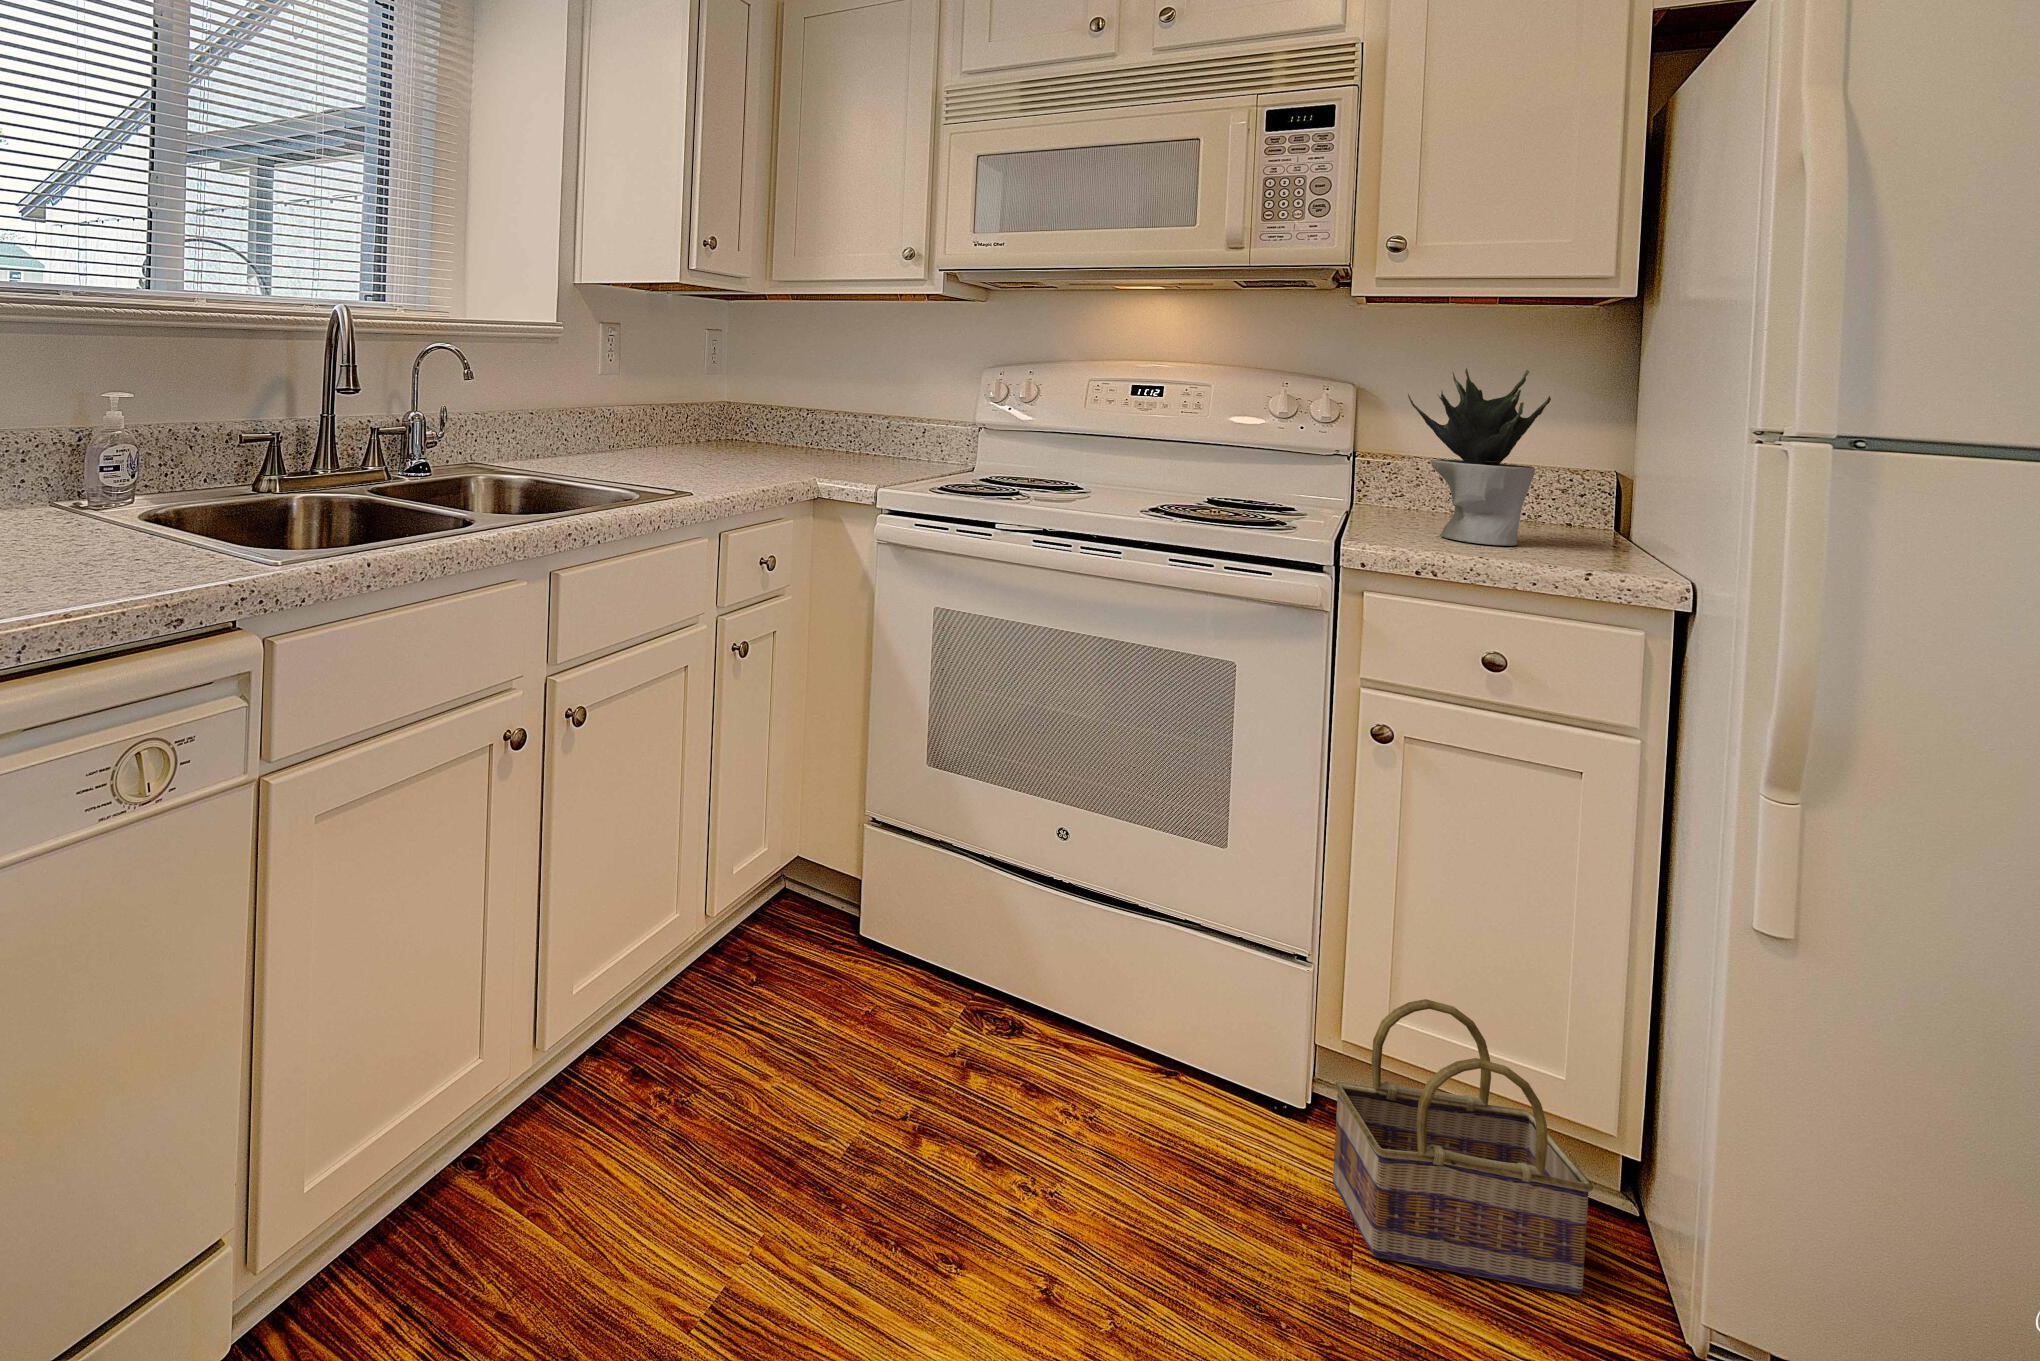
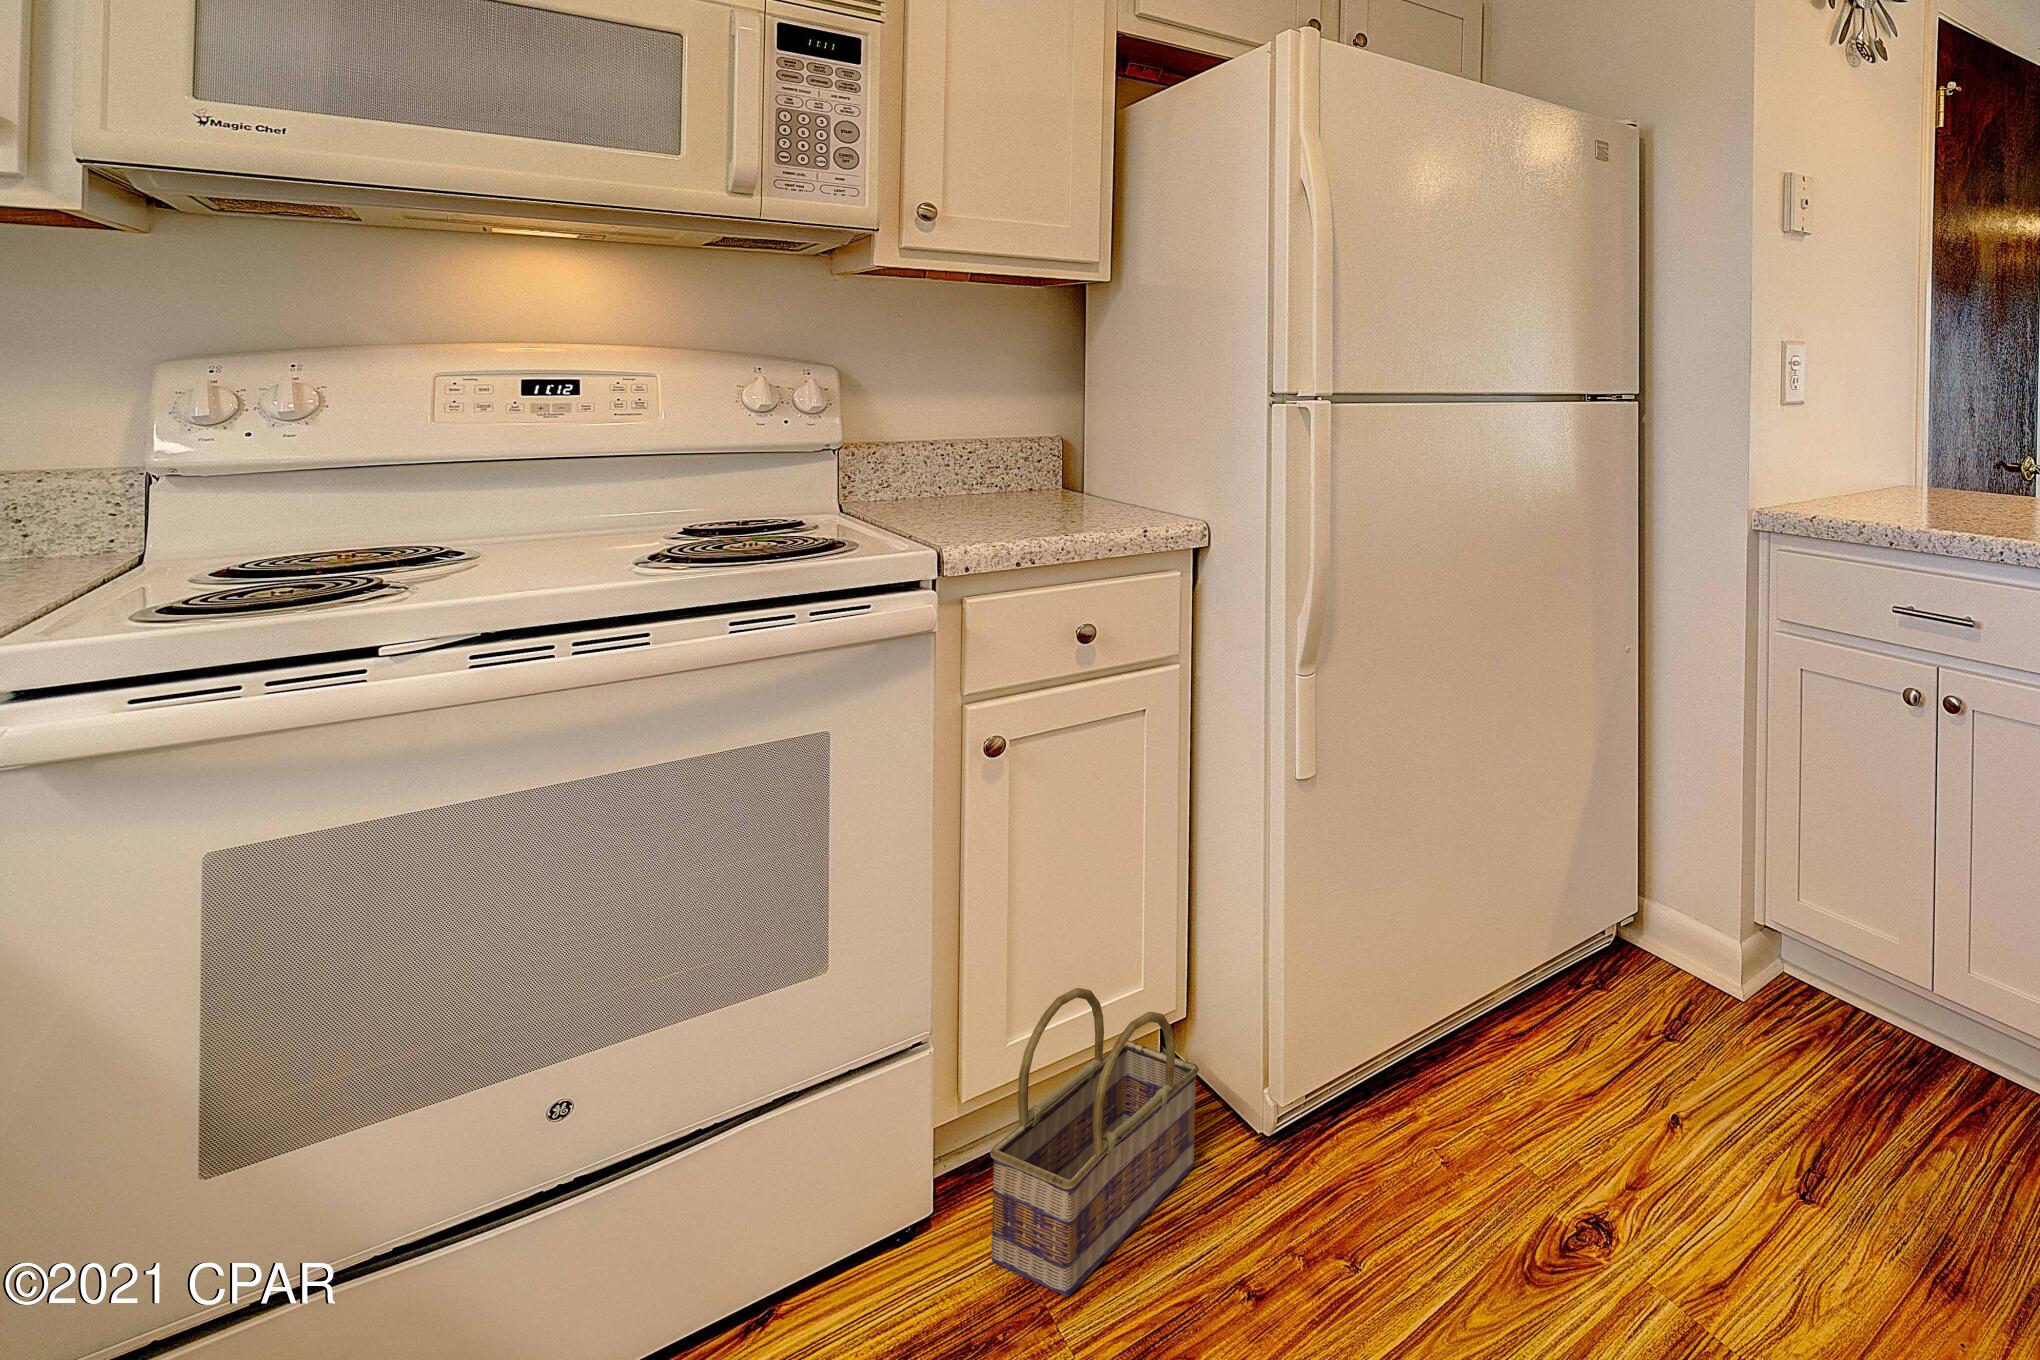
potted plant: present [1408,368,1551,546] -> none [940,345,1066,522]

